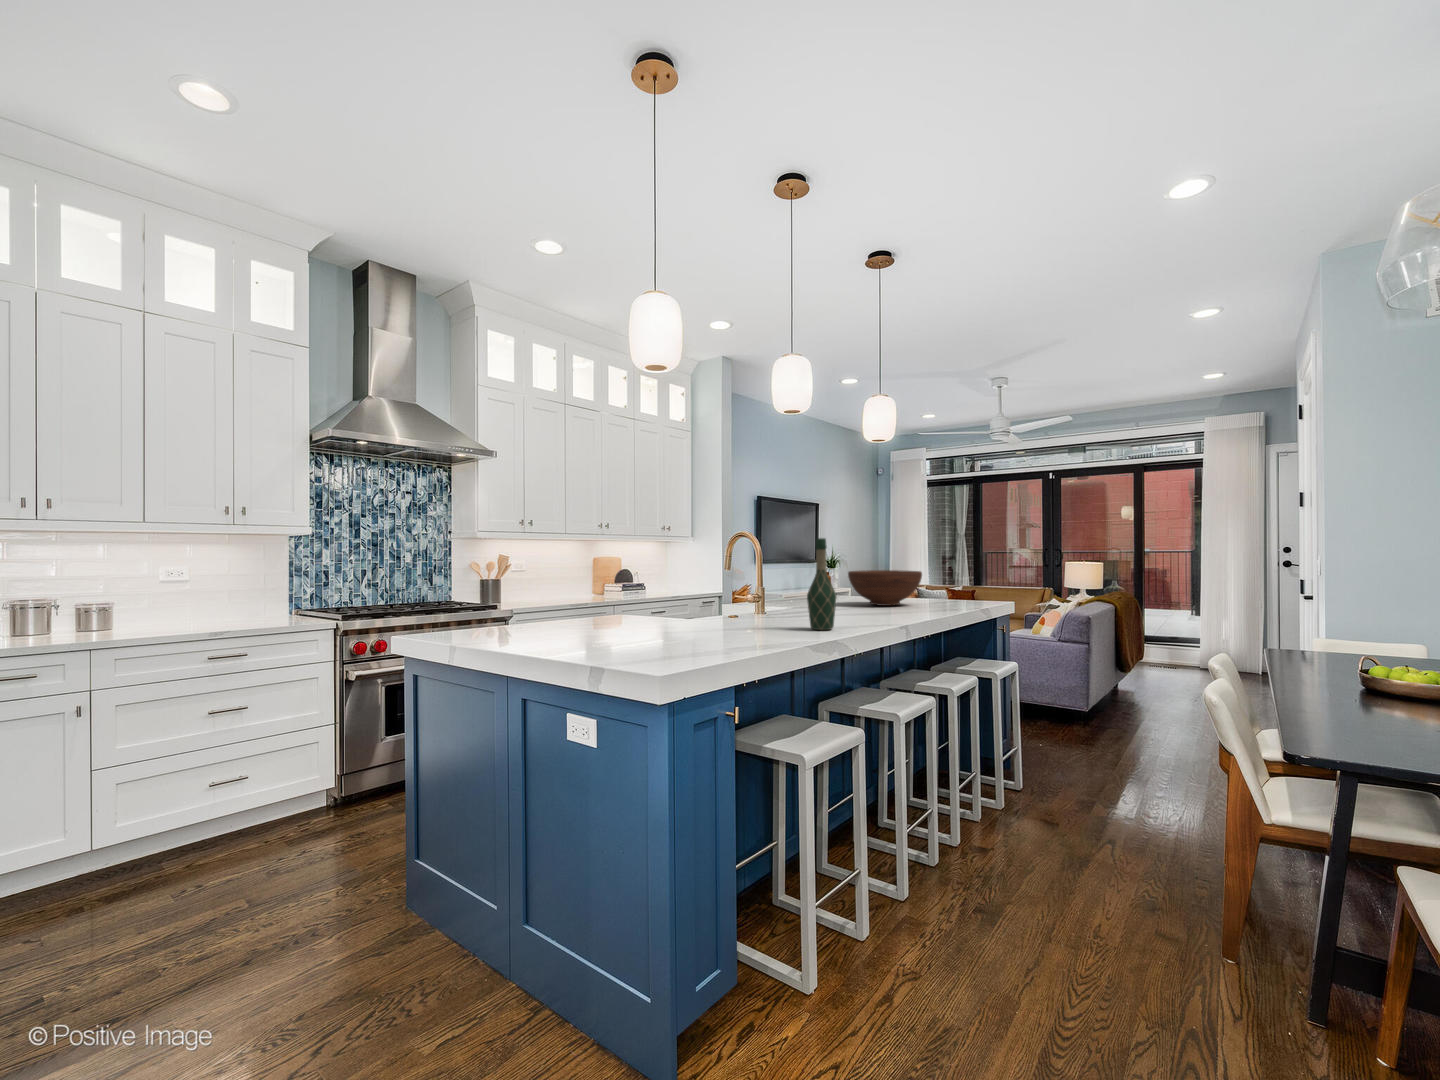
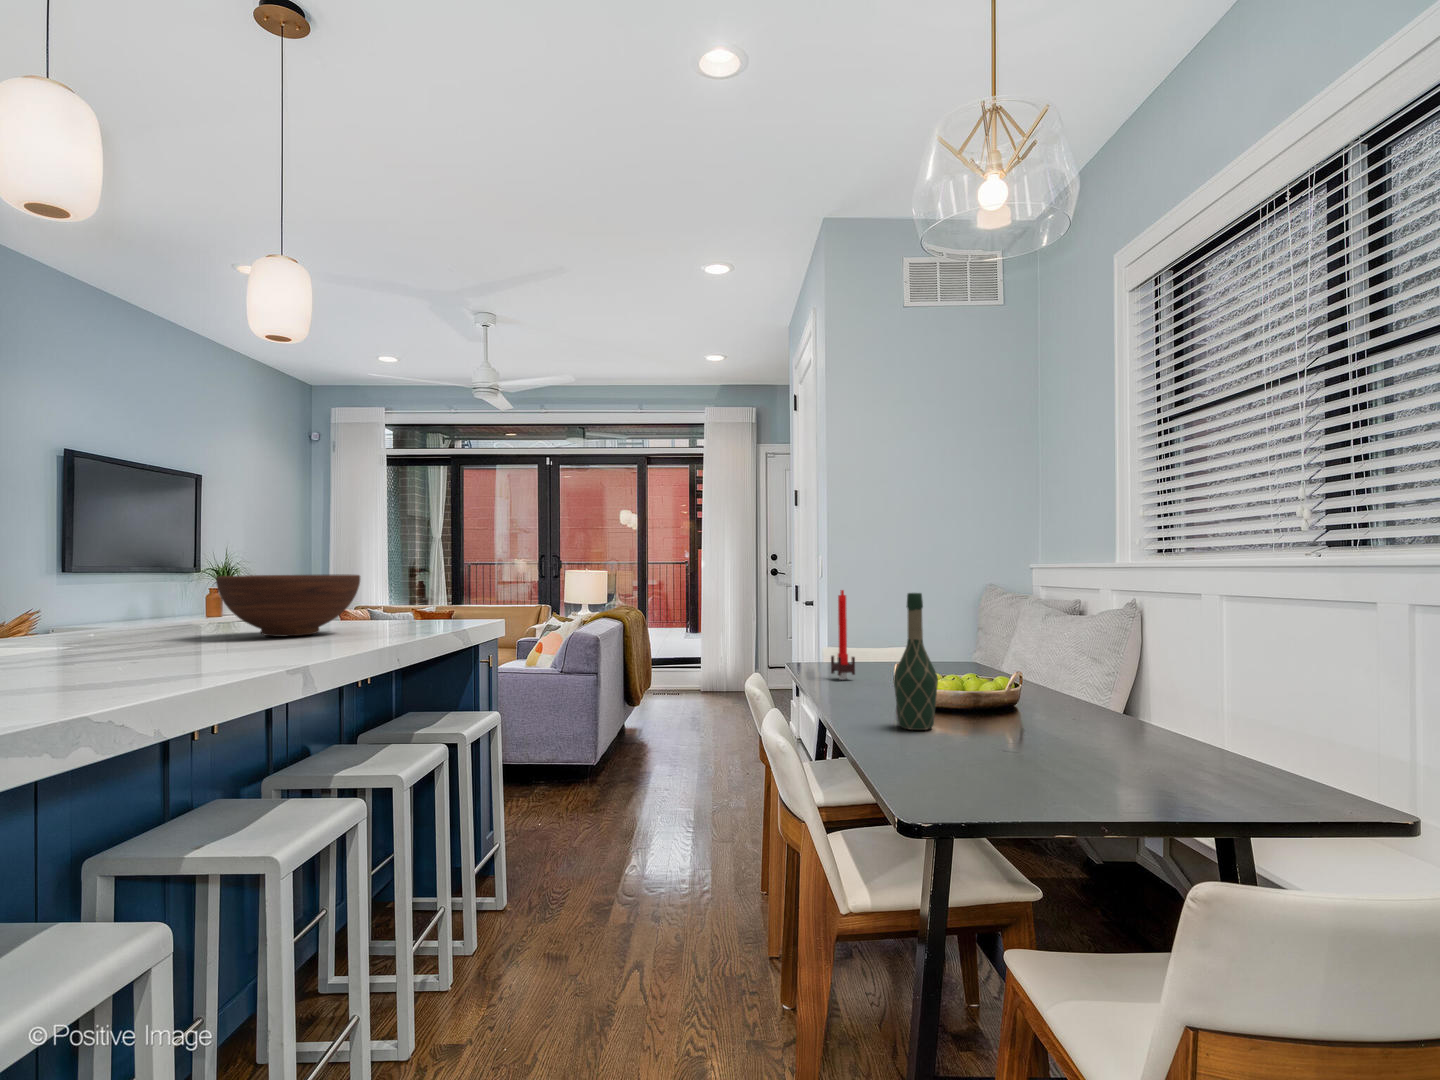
wine bottle: present [807,538,836,630] -> present [894,593,938,730]
candle: none [1303,591,1330,667] -> present [831,590,855,680]

